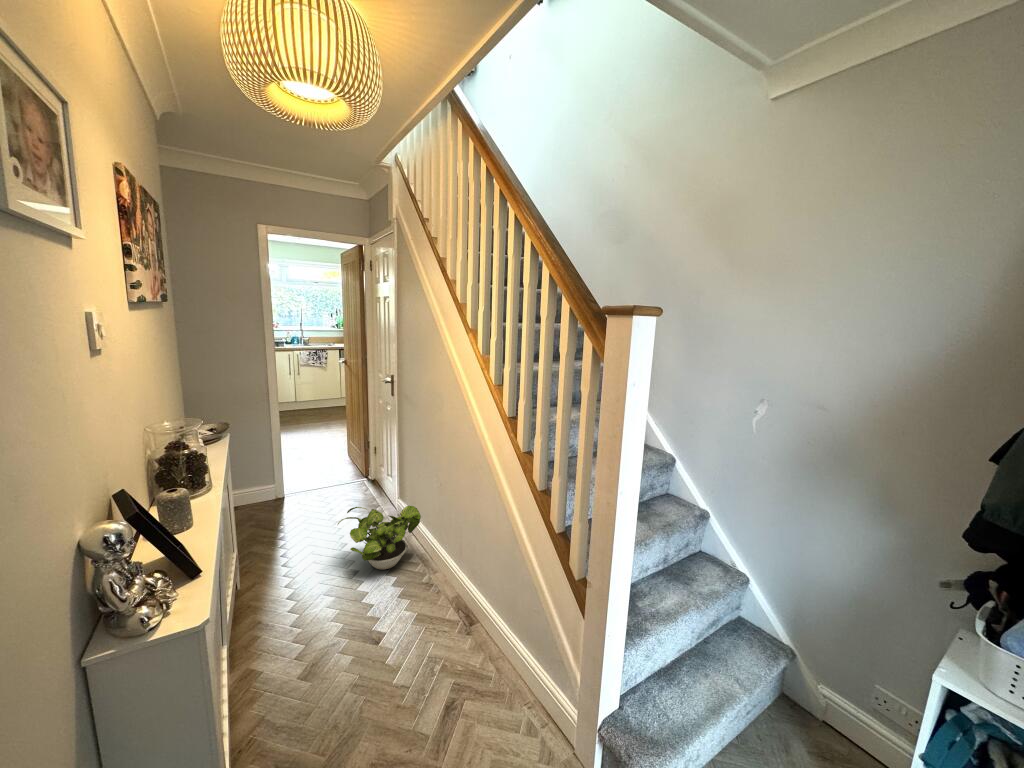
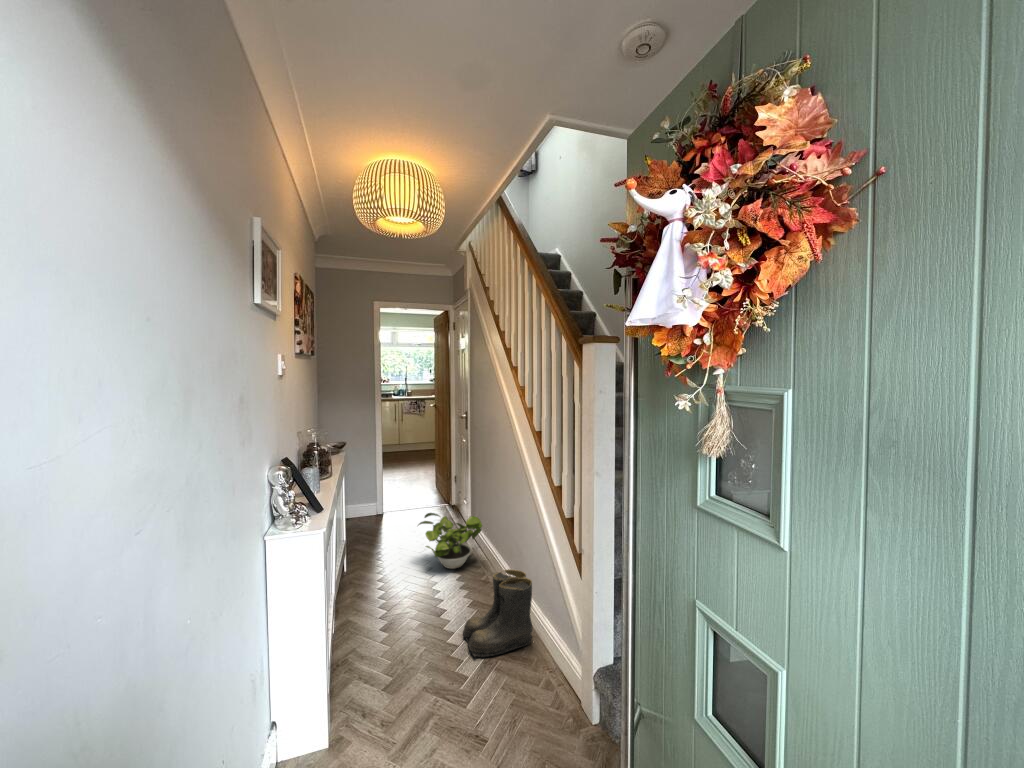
boots: none [412,583,501,705] -> present [463,569,533,657]

